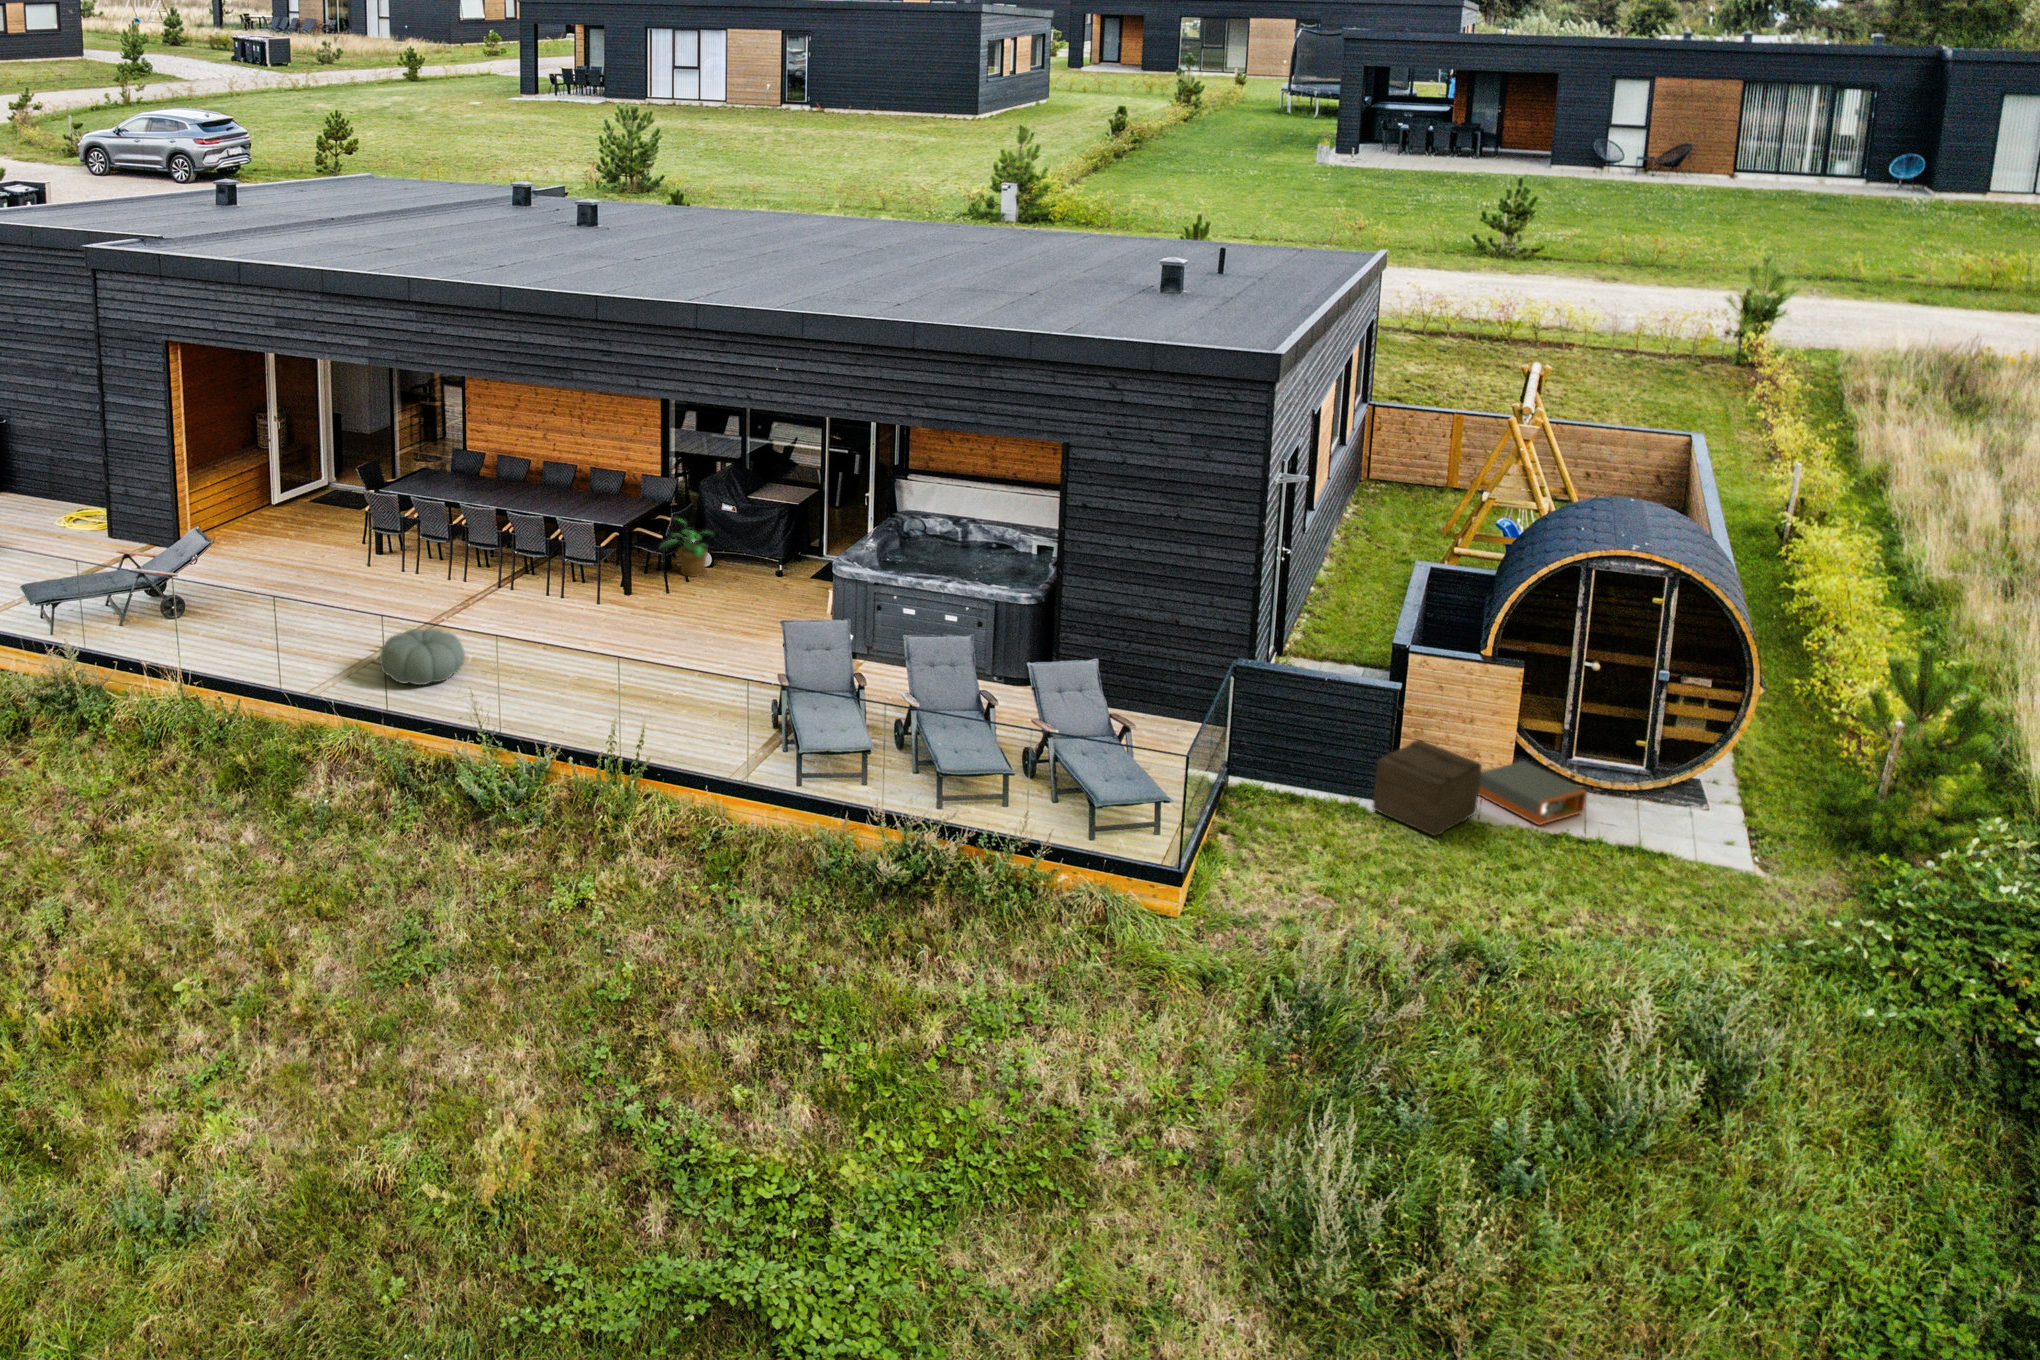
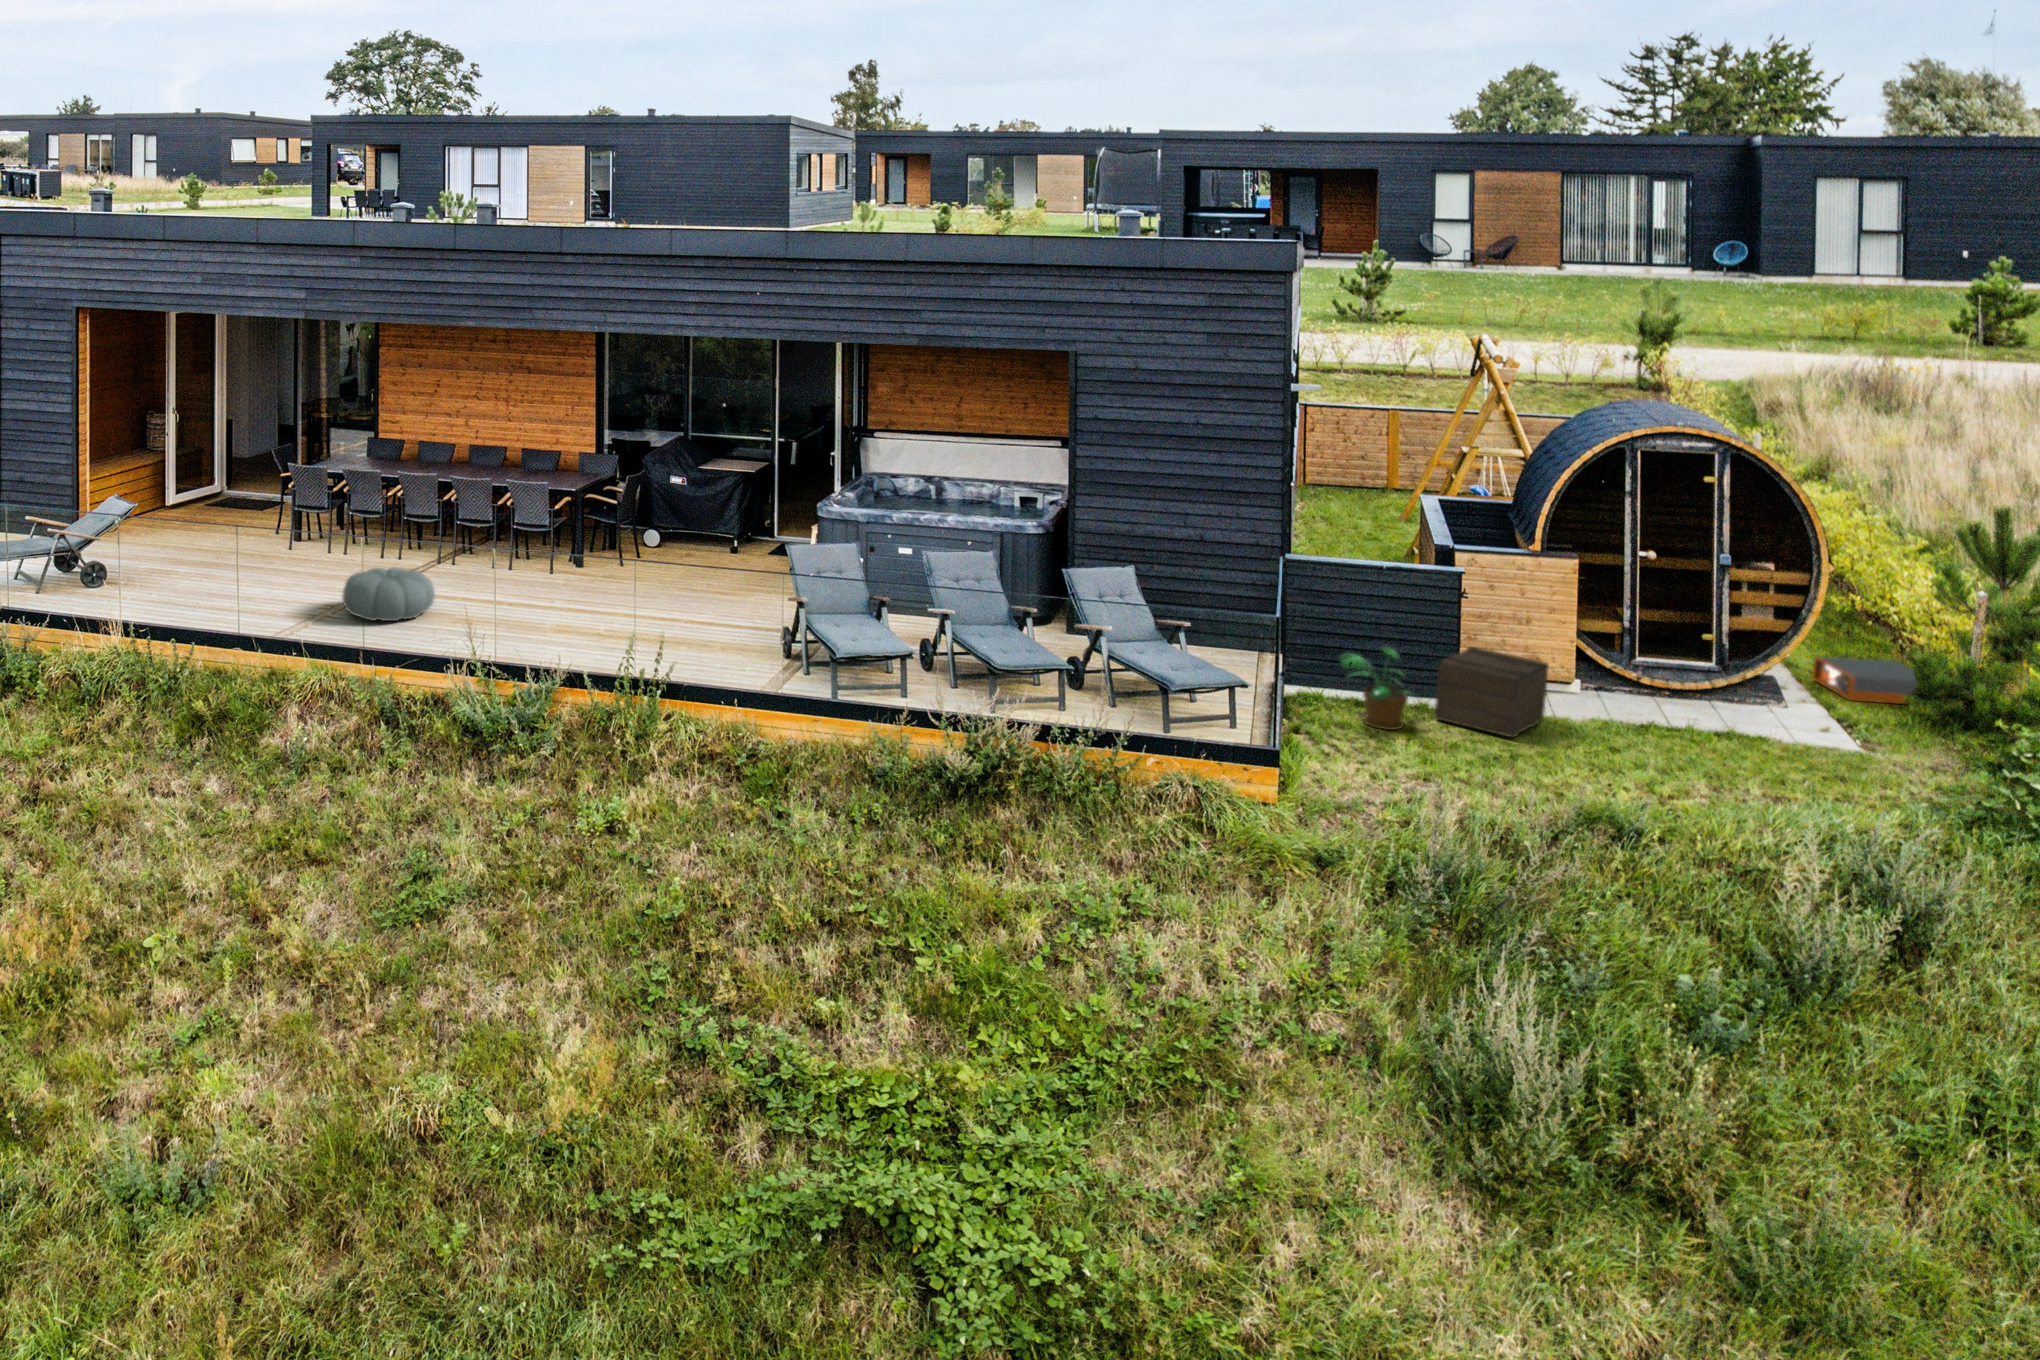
potted plant: present [661,519,711,576] -> present [1341,647,1413,730]
storage box: present [1479,761,1587,825] -> present [1812,657,1916,704]

